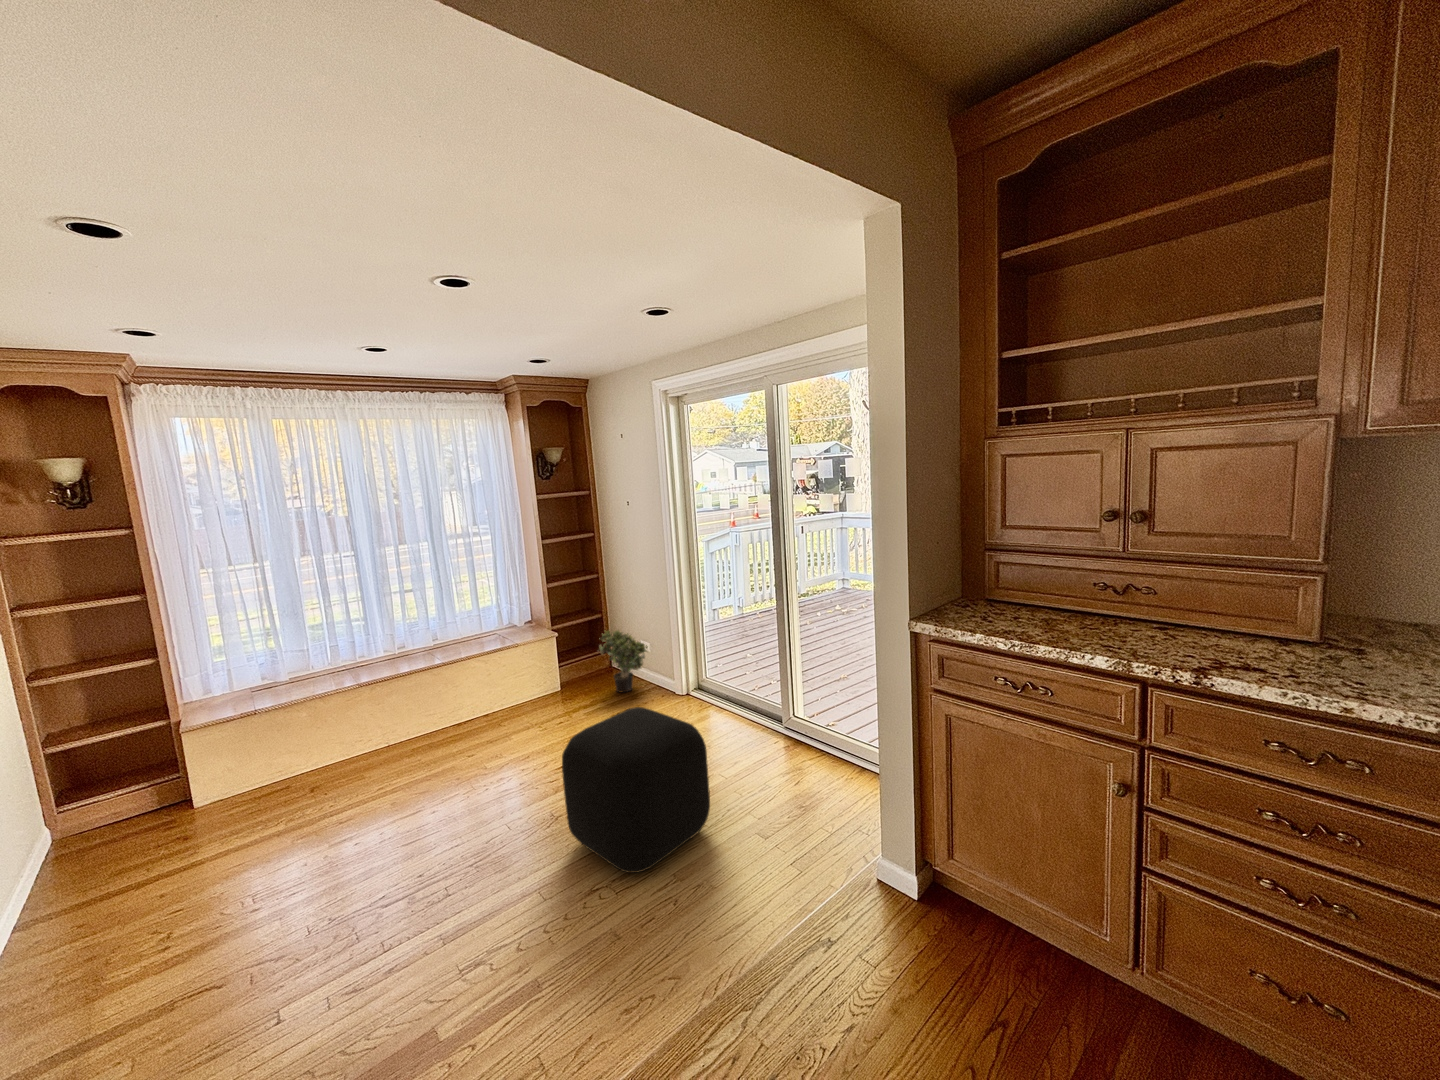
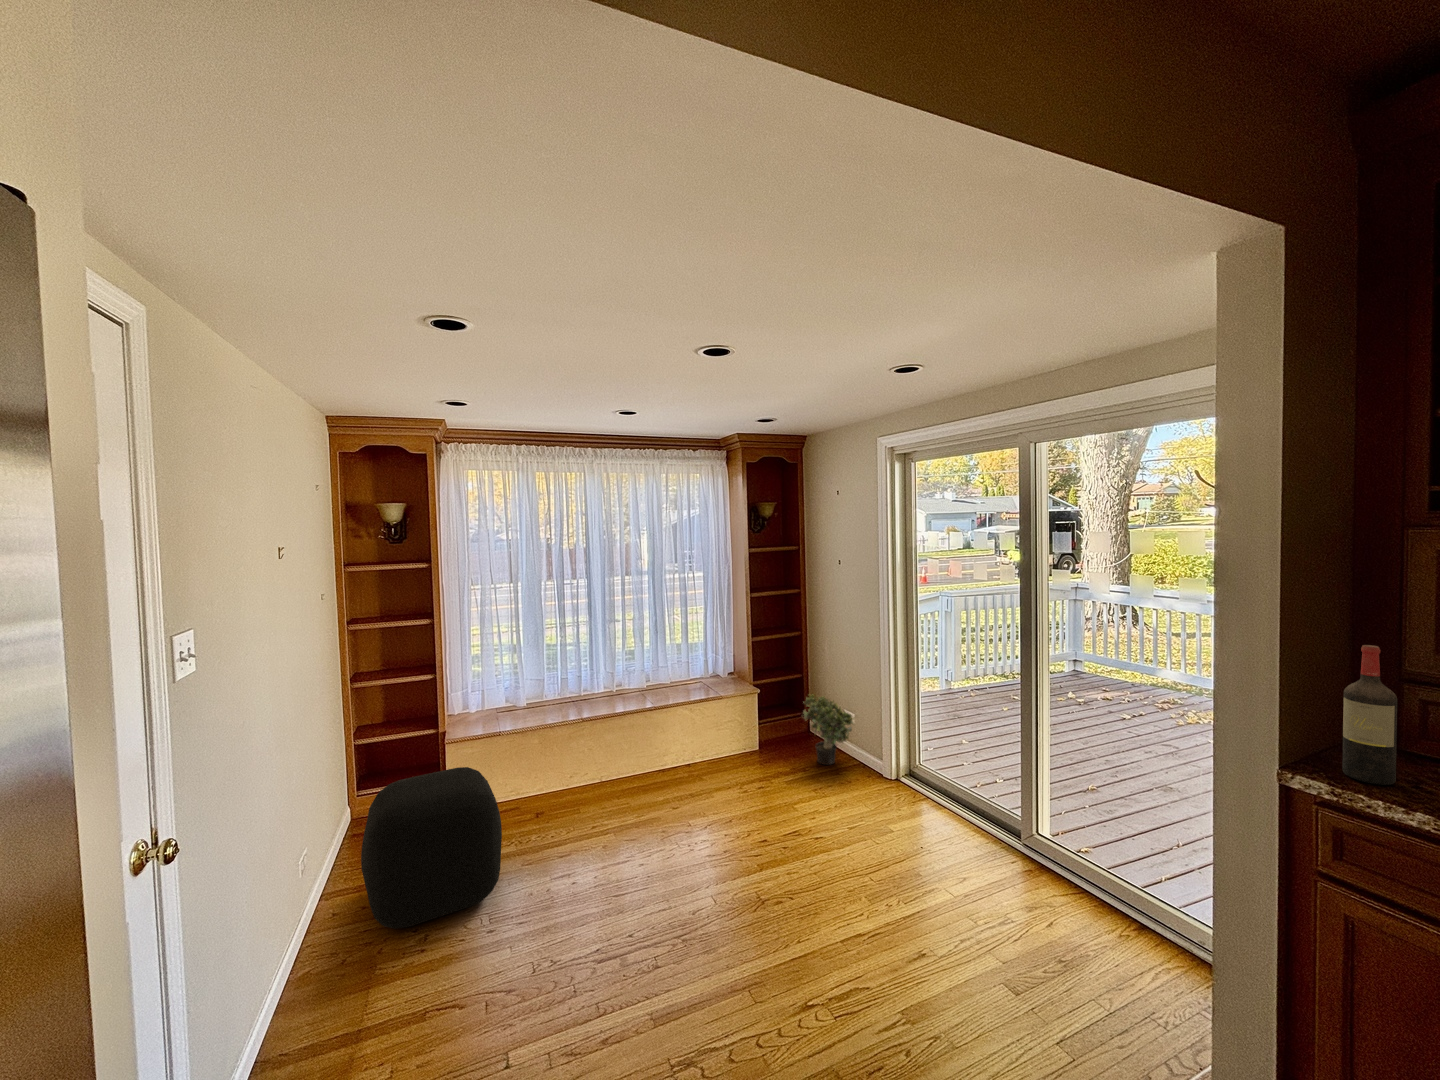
wine bottle: none [951,524,979,622] -> present [1342,645,1397,785]
ottoman: present [562,707,710,873] -> present [361,767,502,929]

